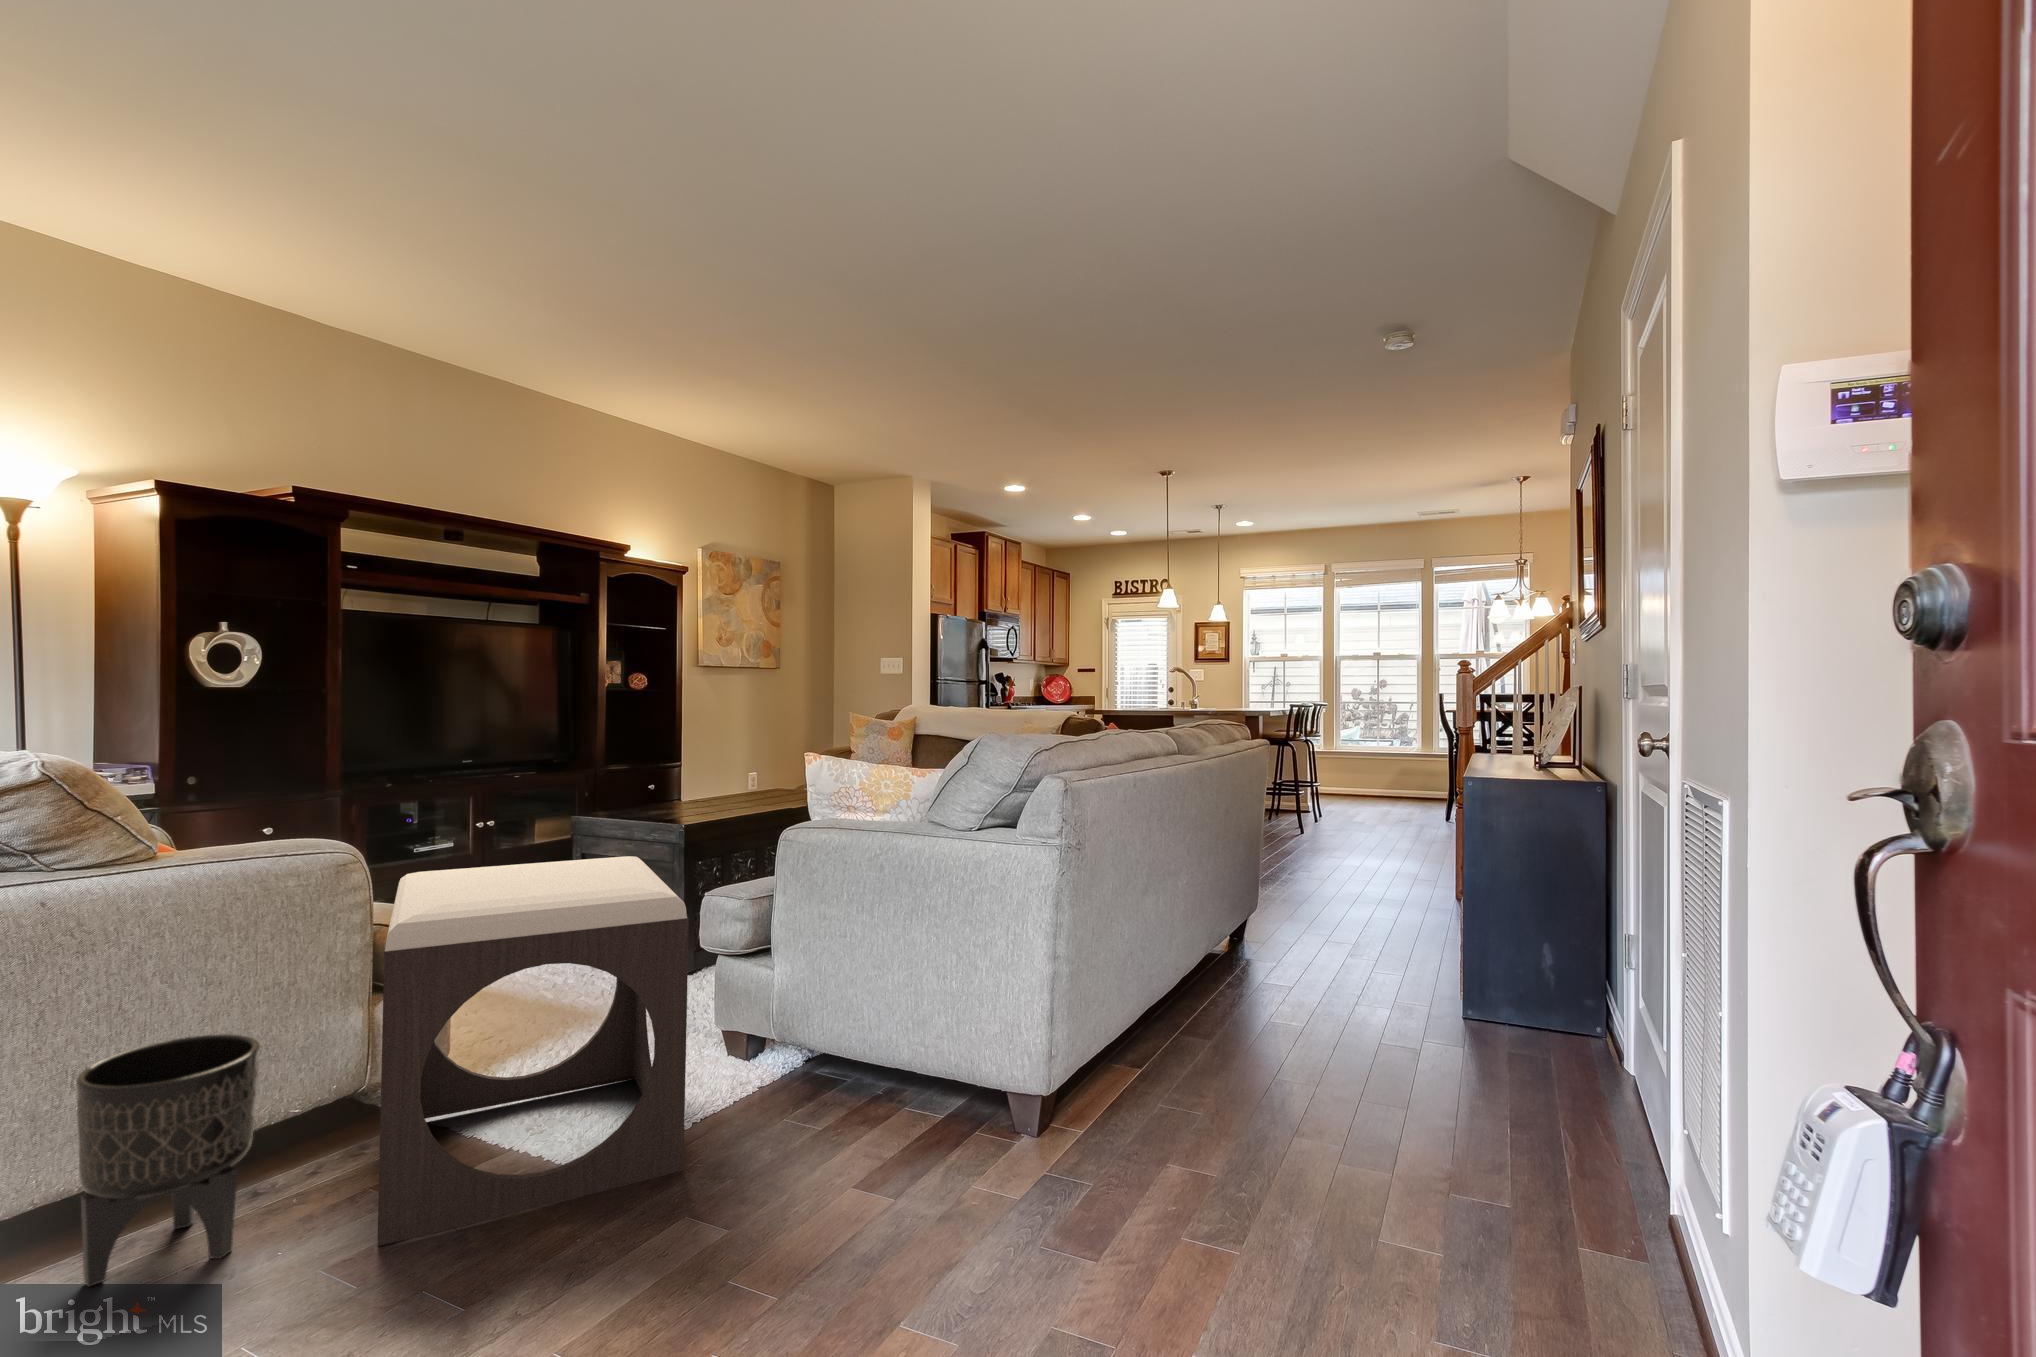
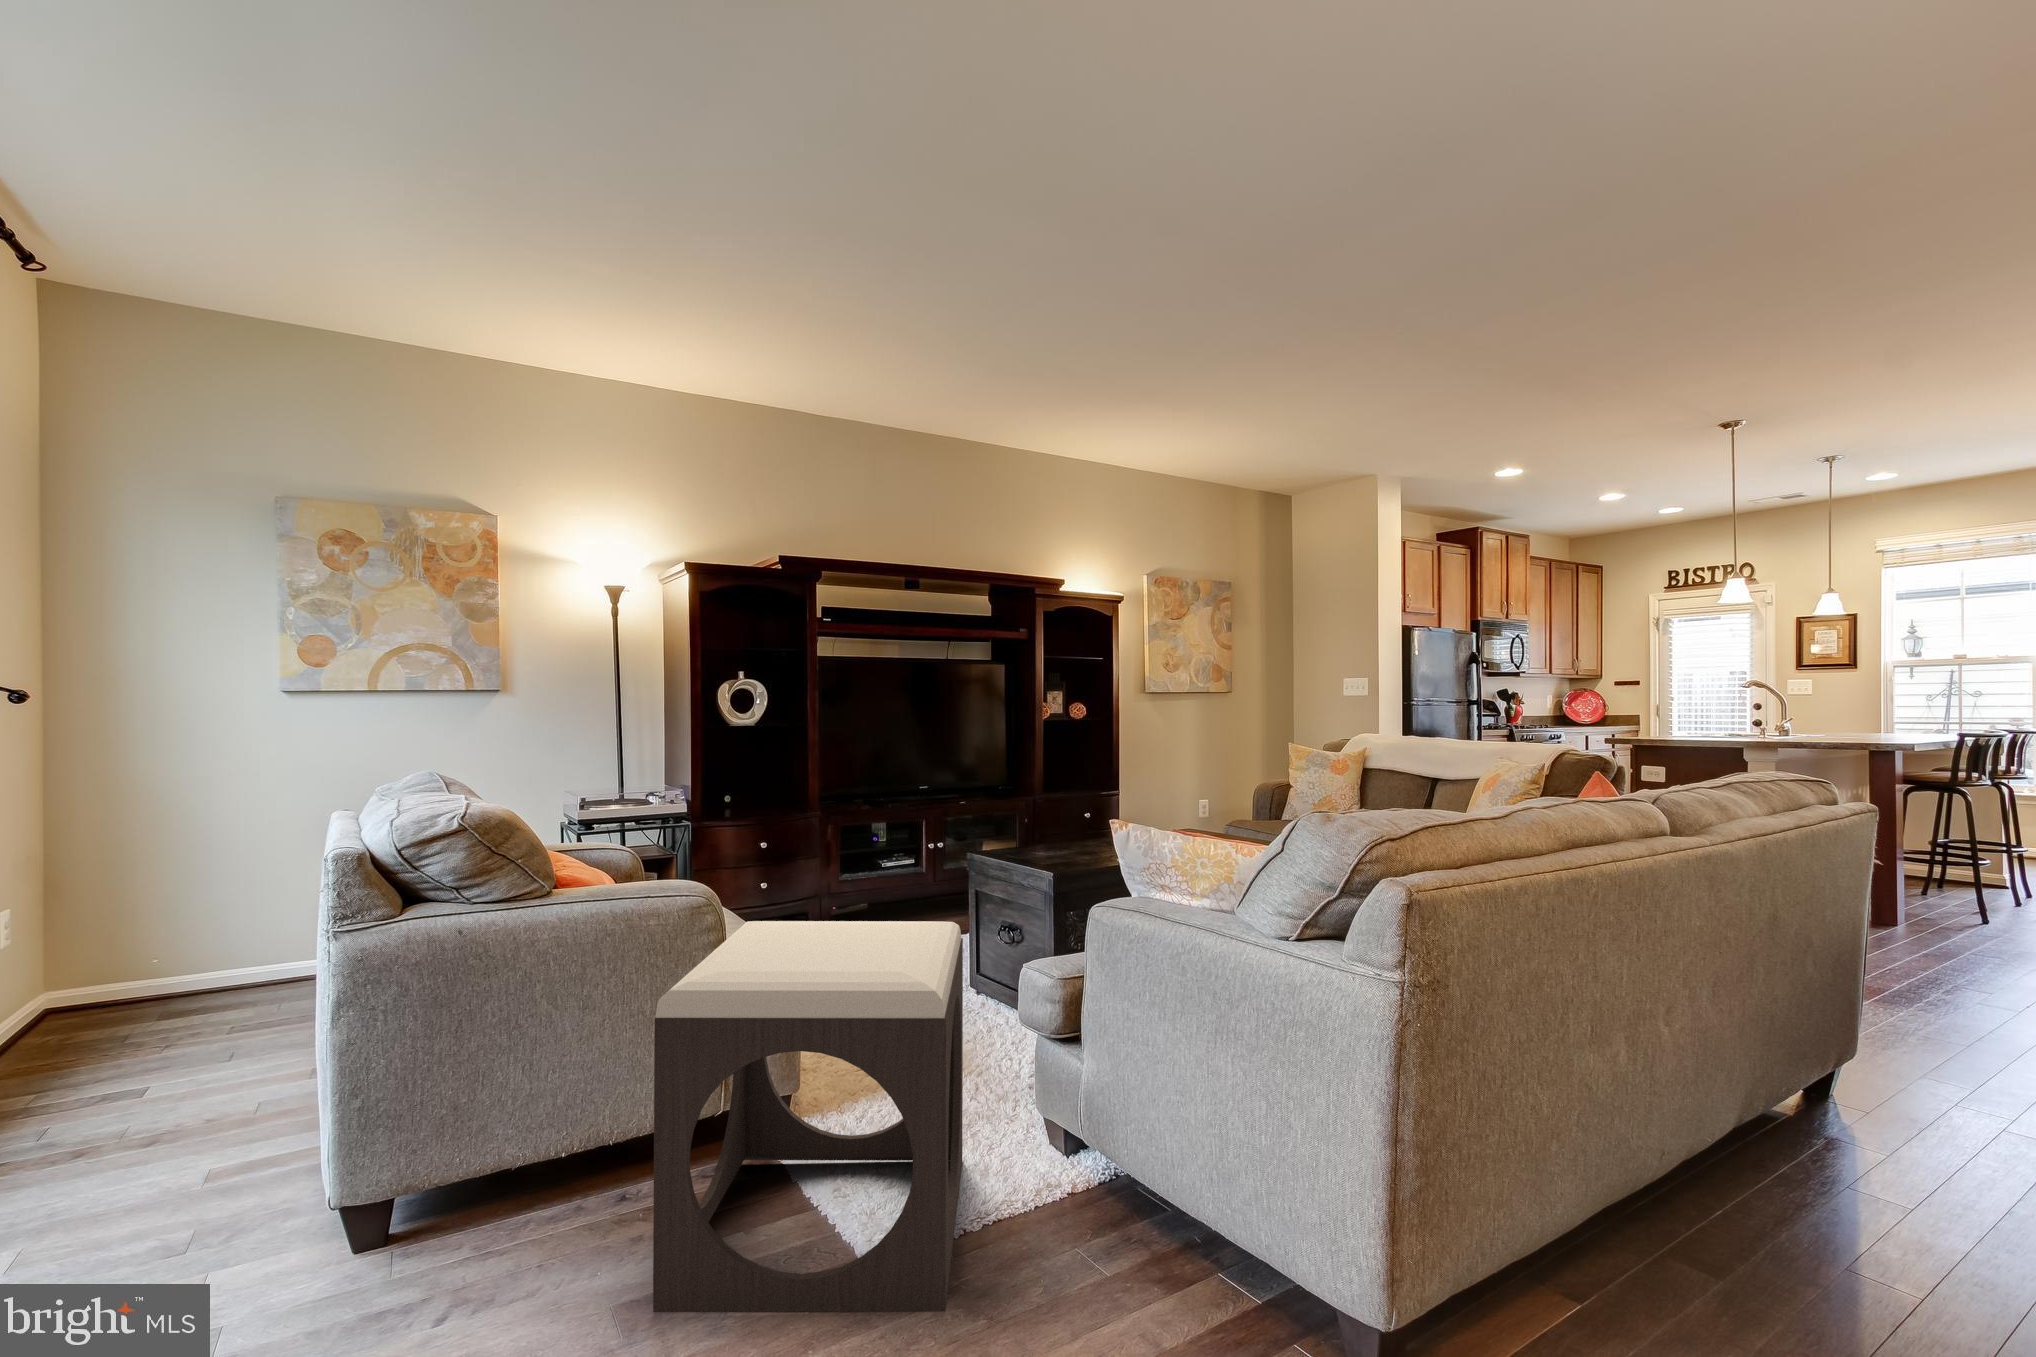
planter: present [76,1034,260,1286] -> none [459,1059,596,1278]

